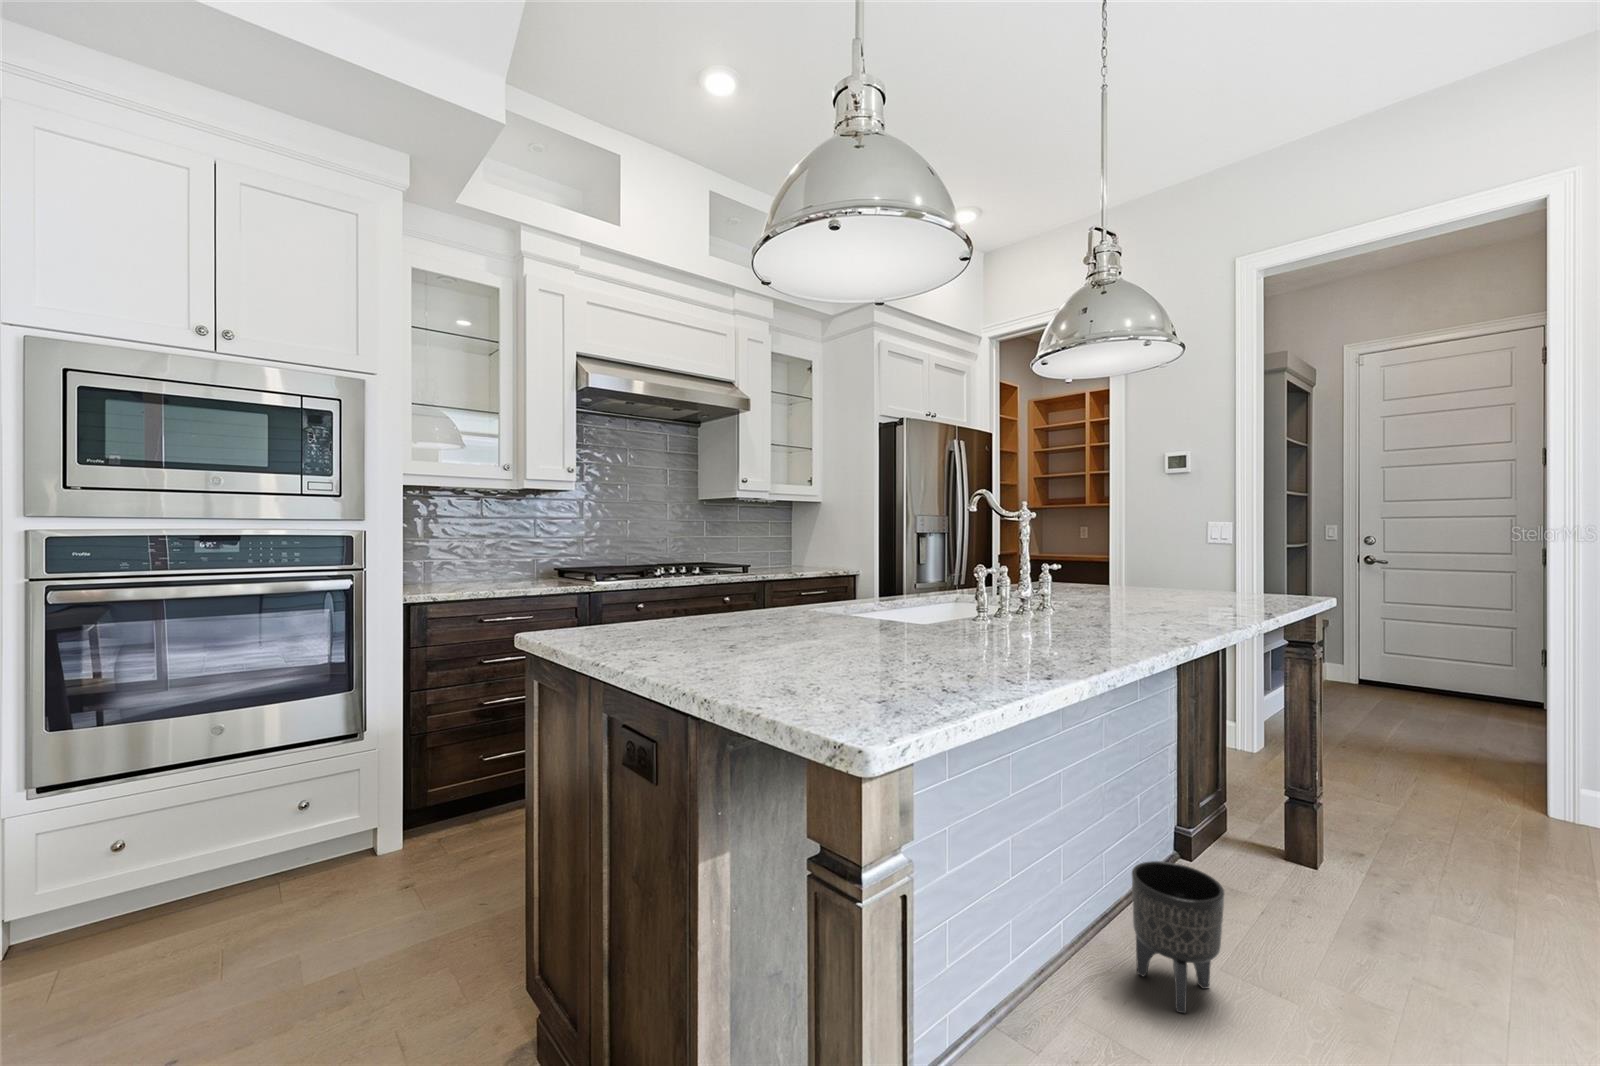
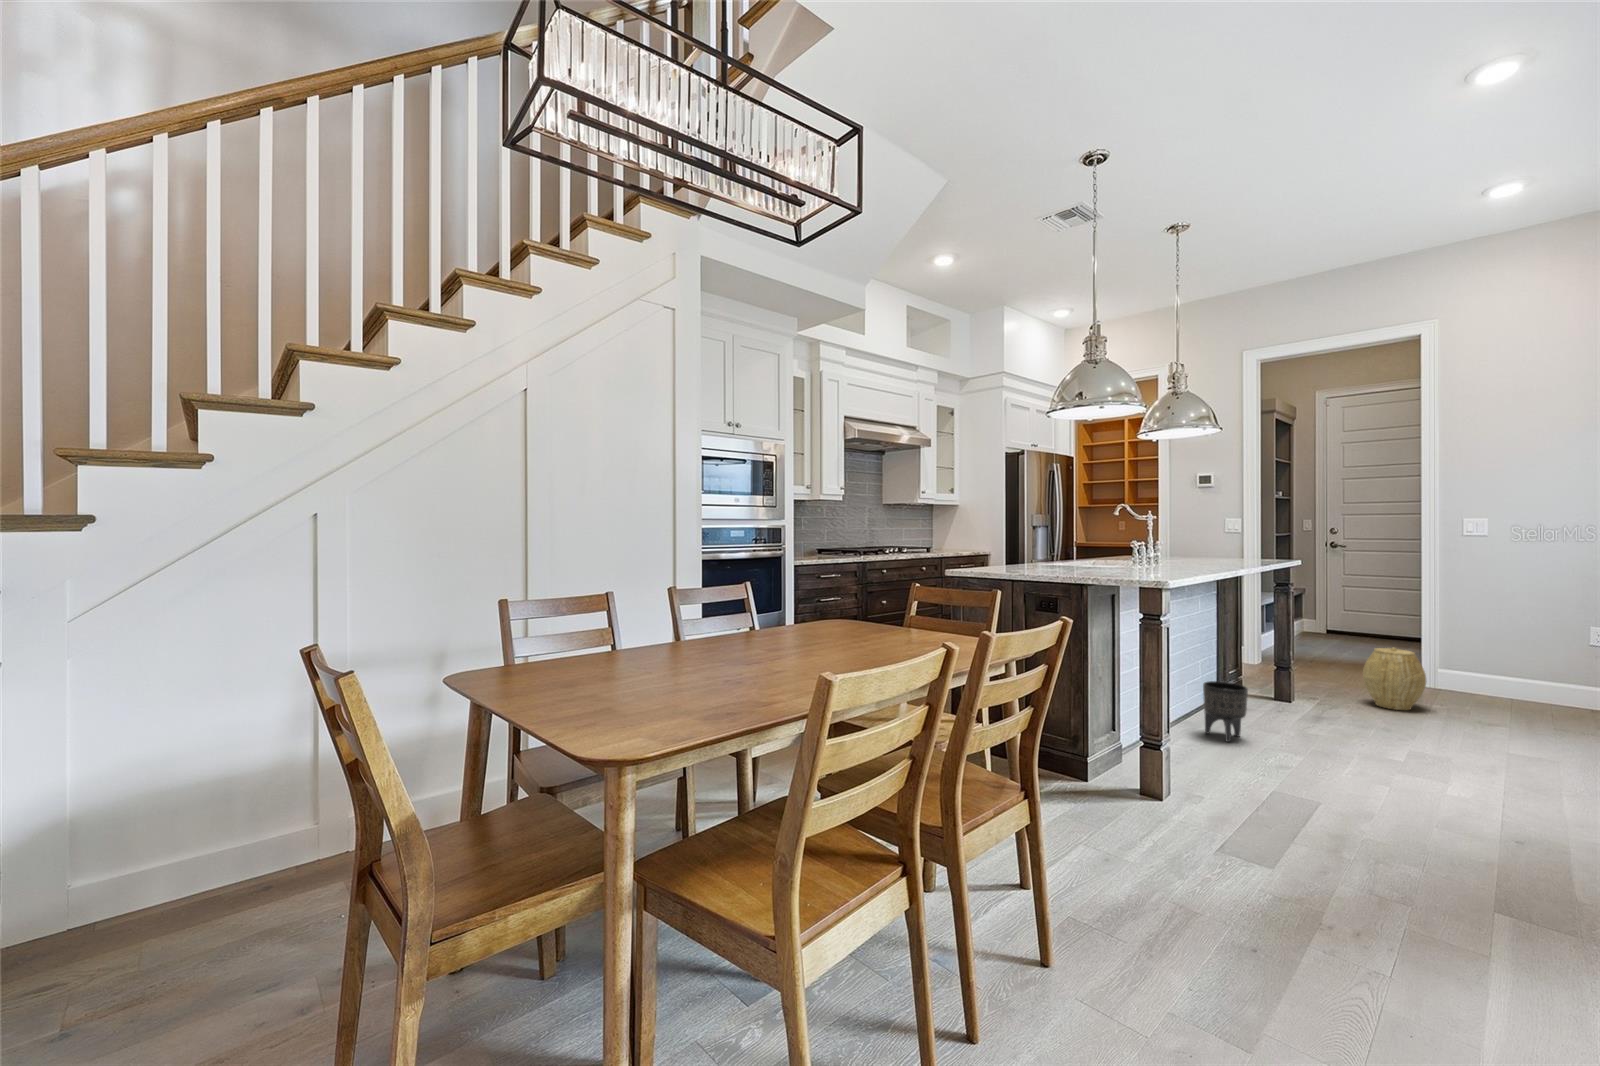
woven basket: none [1445,761,1572,888] -> present [1363,648,1426,710]

